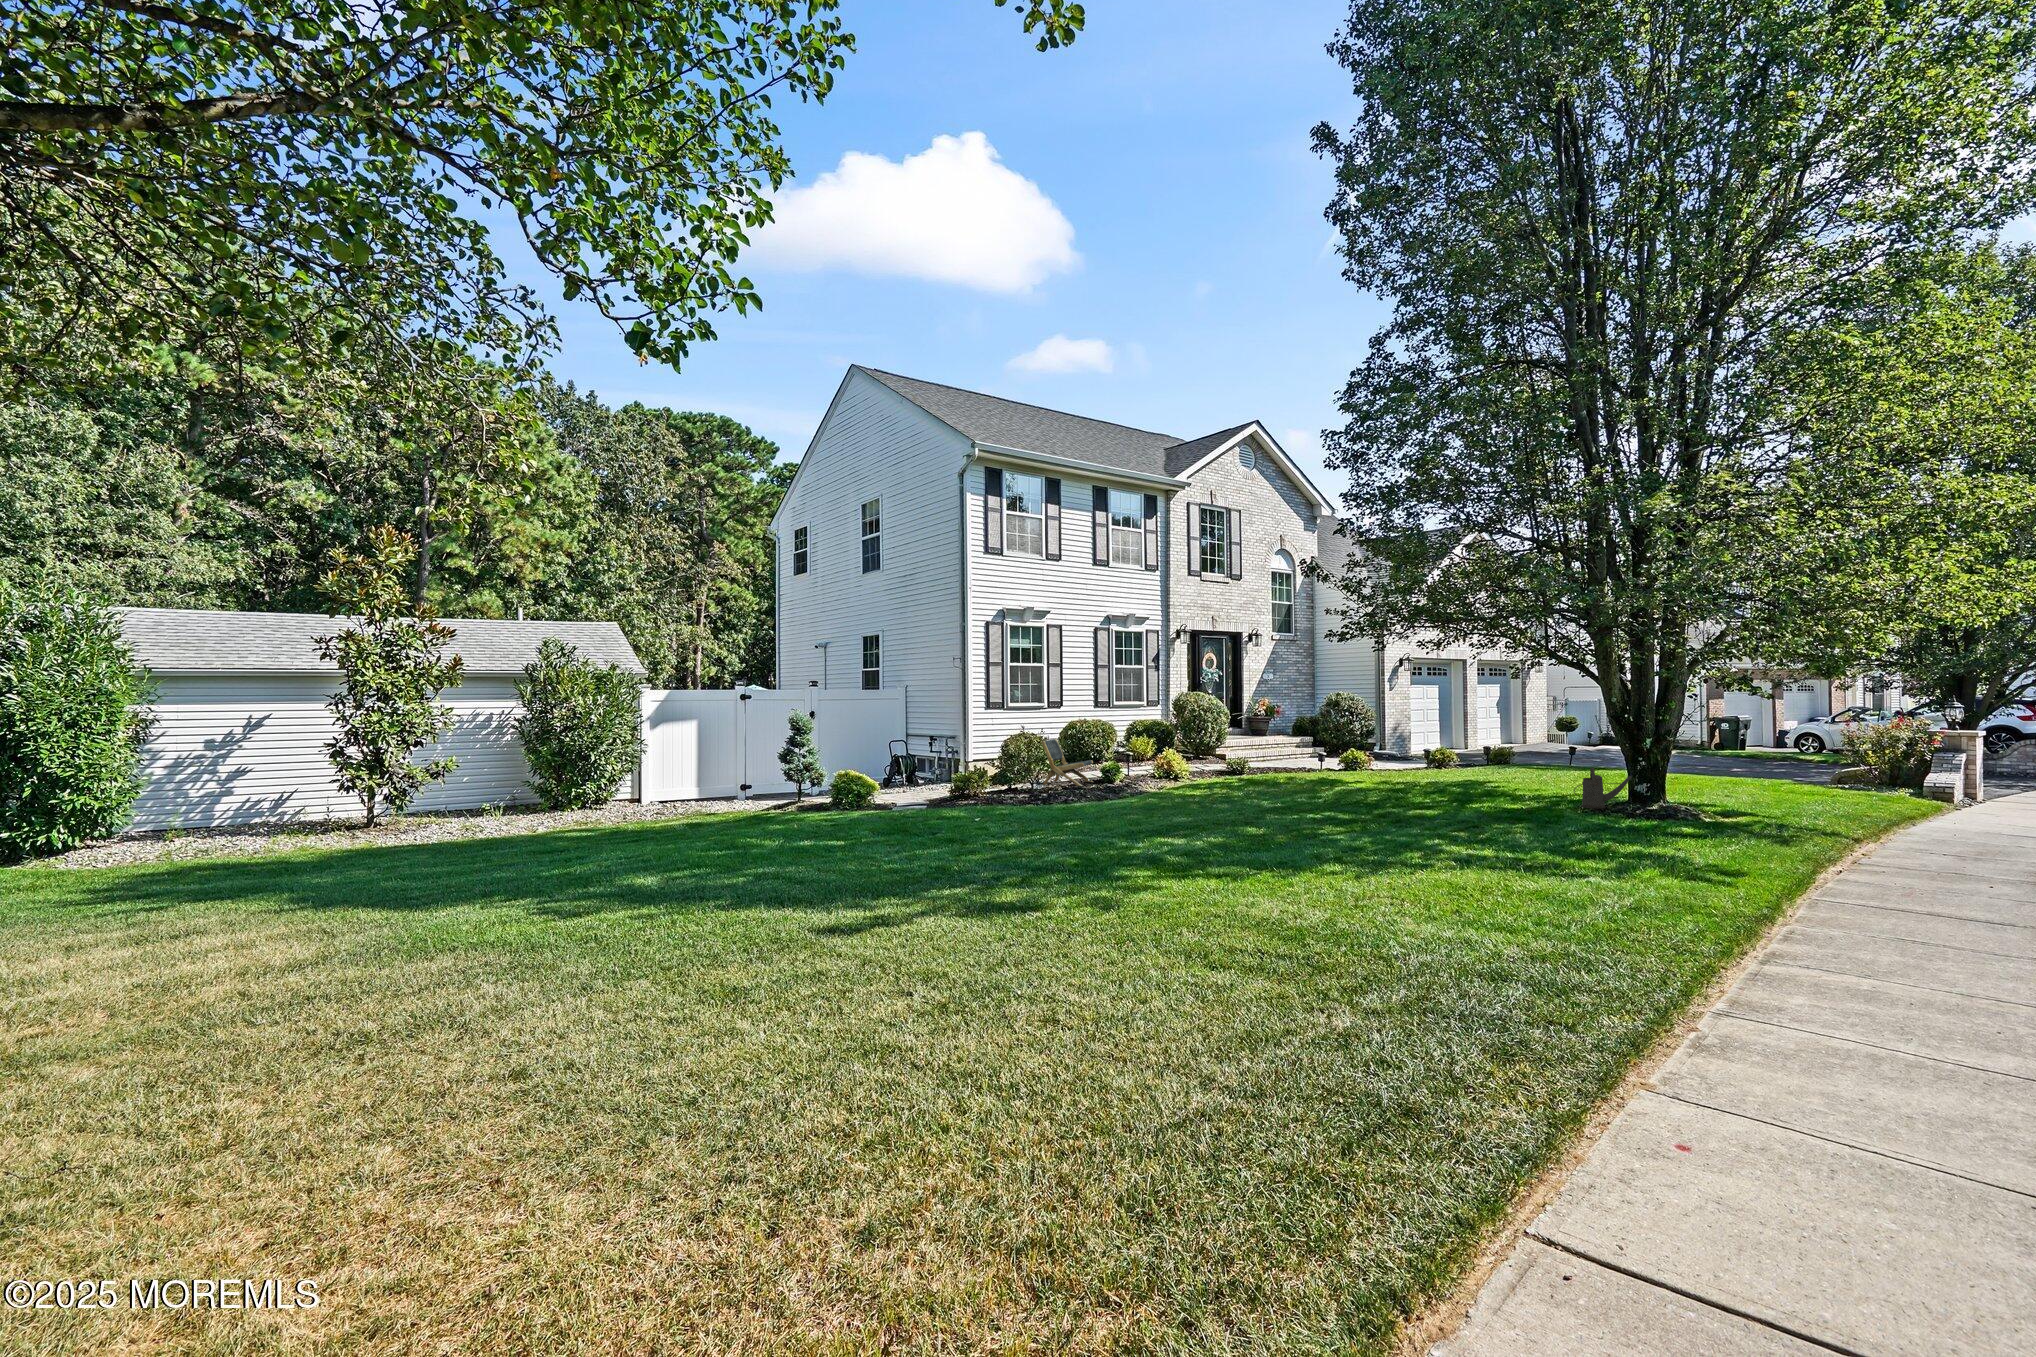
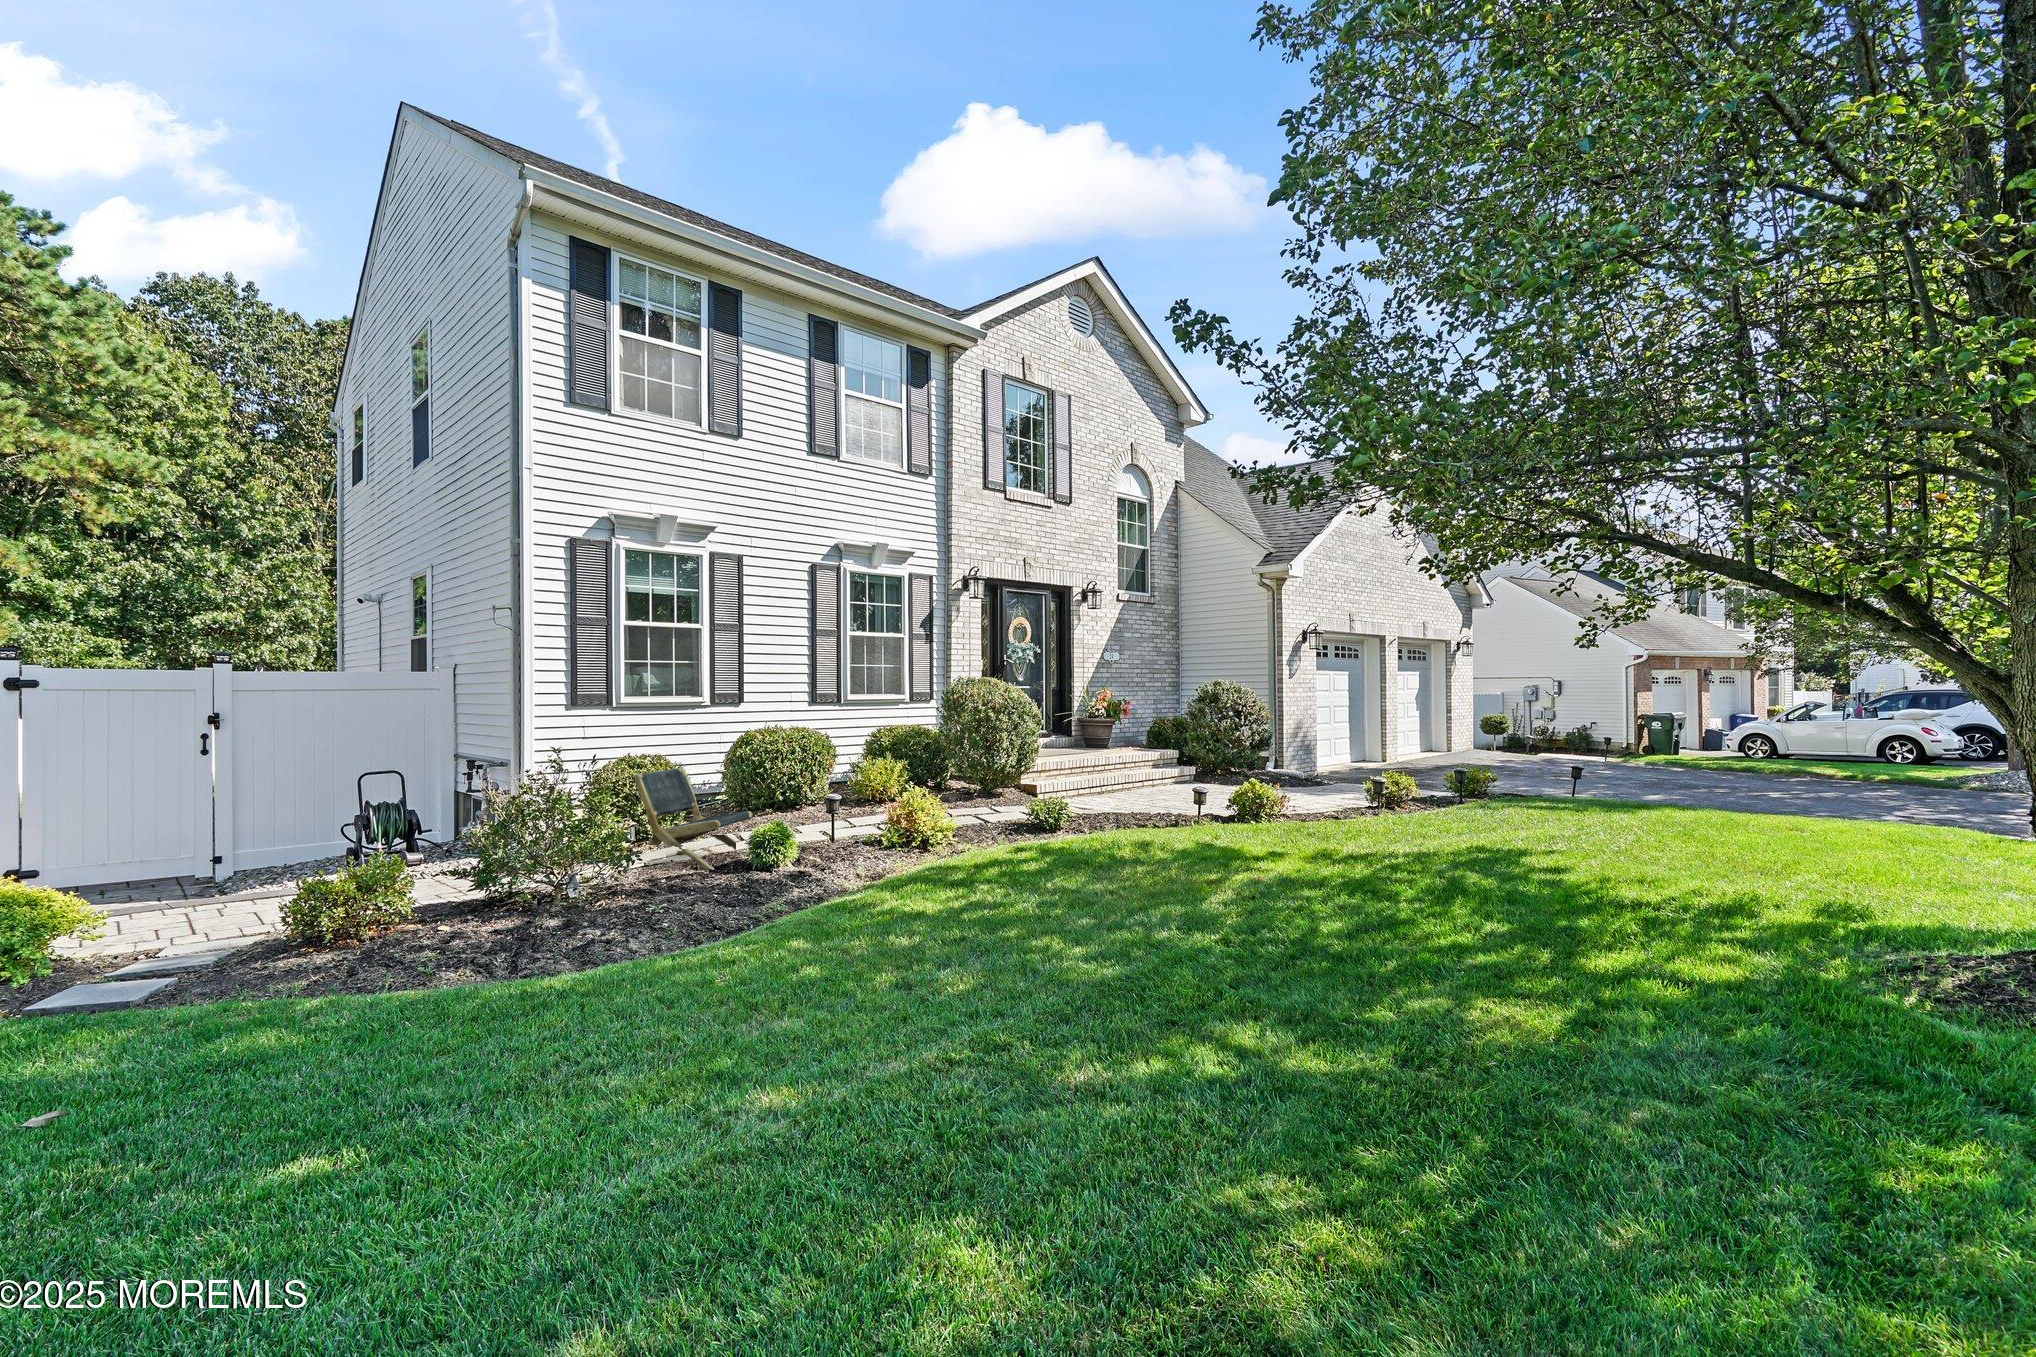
watering can: present [1574,768,1632,809] -> none [1846,849,2011,960]

